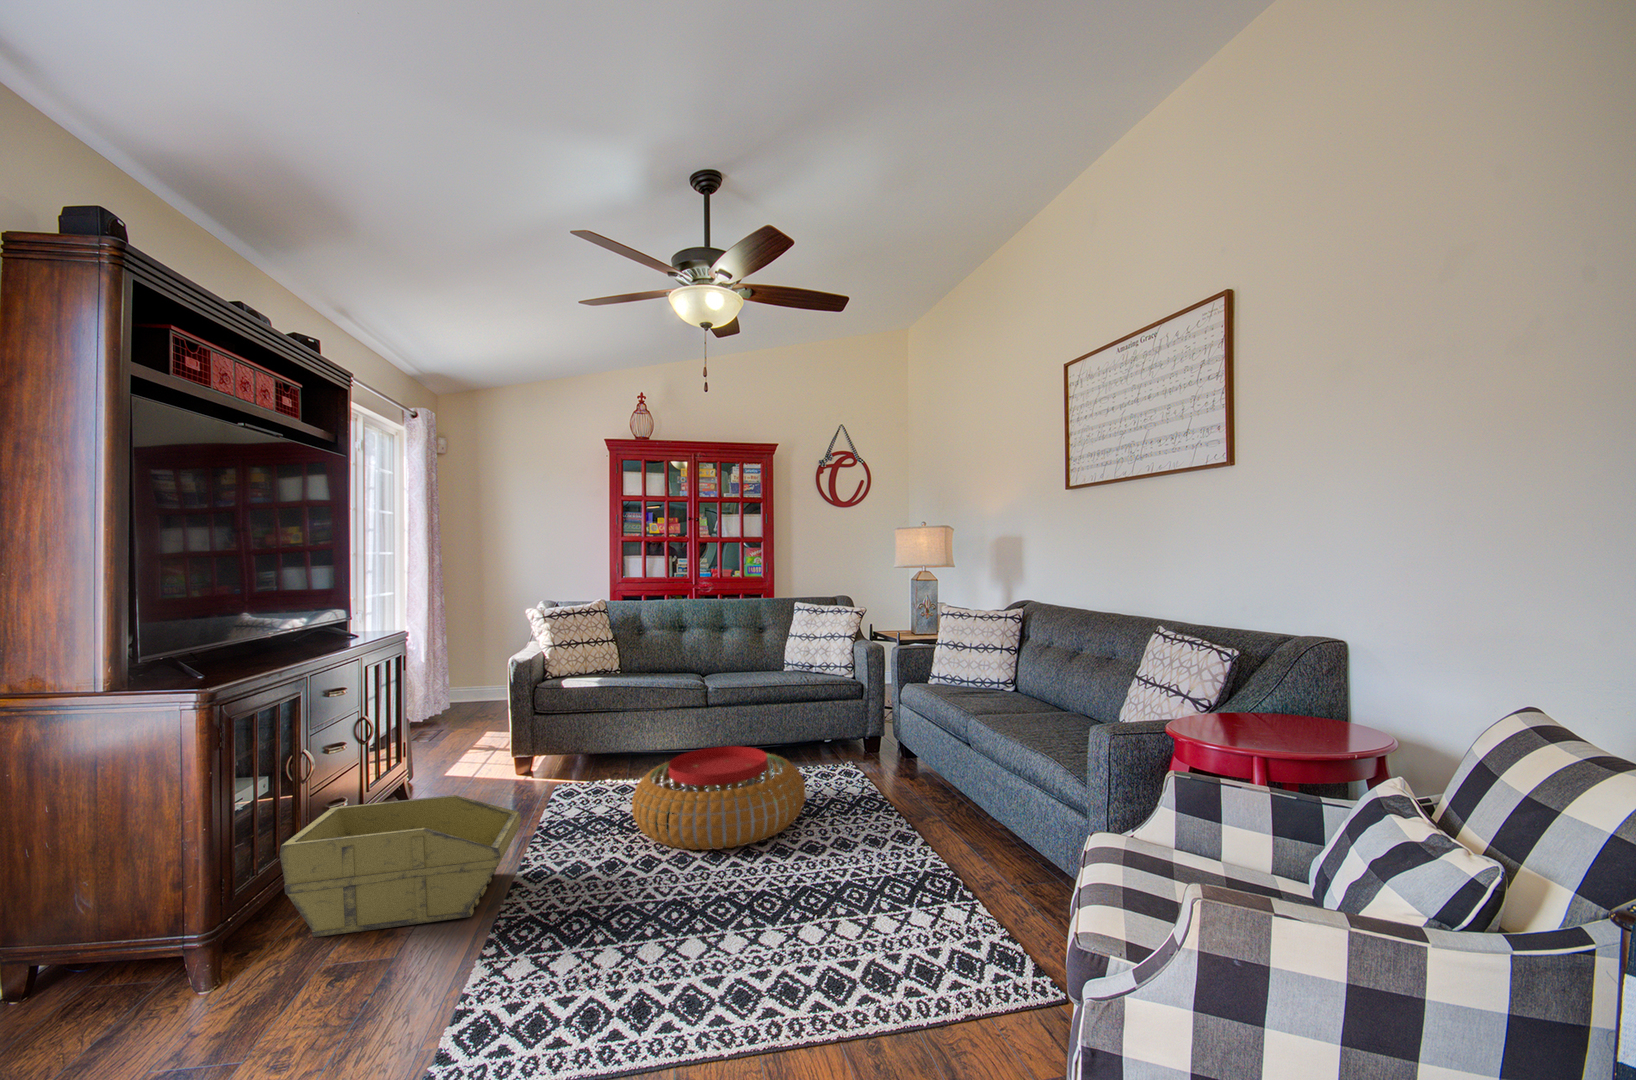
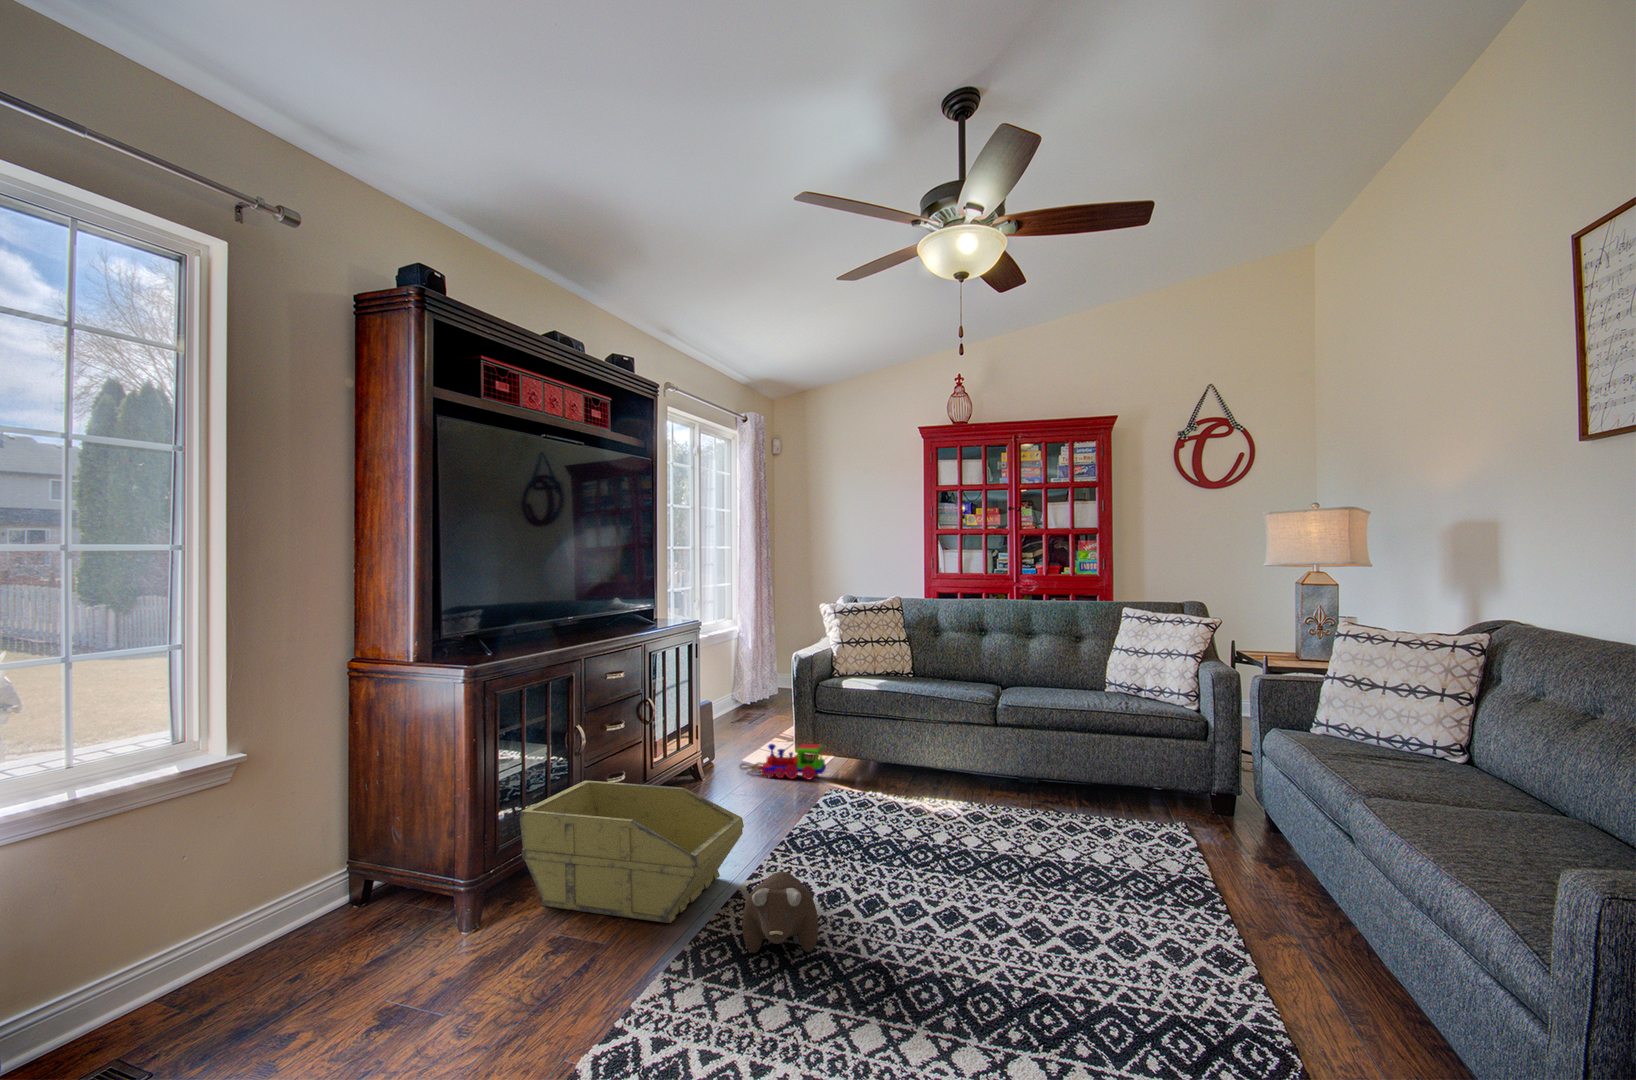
toy train: none [457,745,550,785] -> present [739,744,826,780]
pouf: present [632,746,806,850] -> none [872,778,1089,912]
plush toy: none [555,844,622,919] -> present [742,872,819,953]

